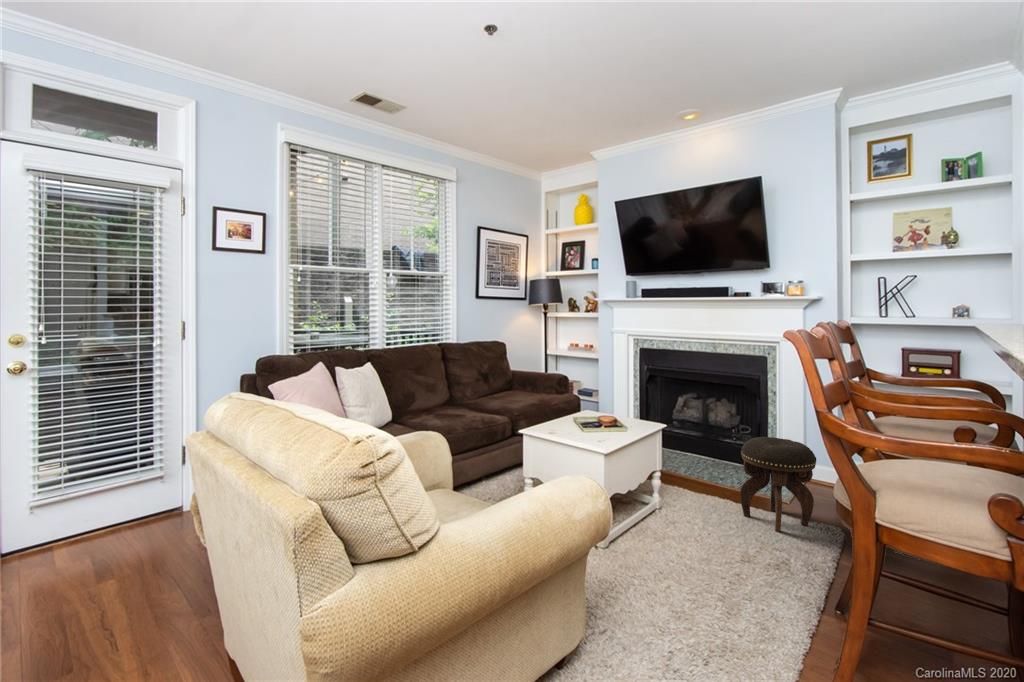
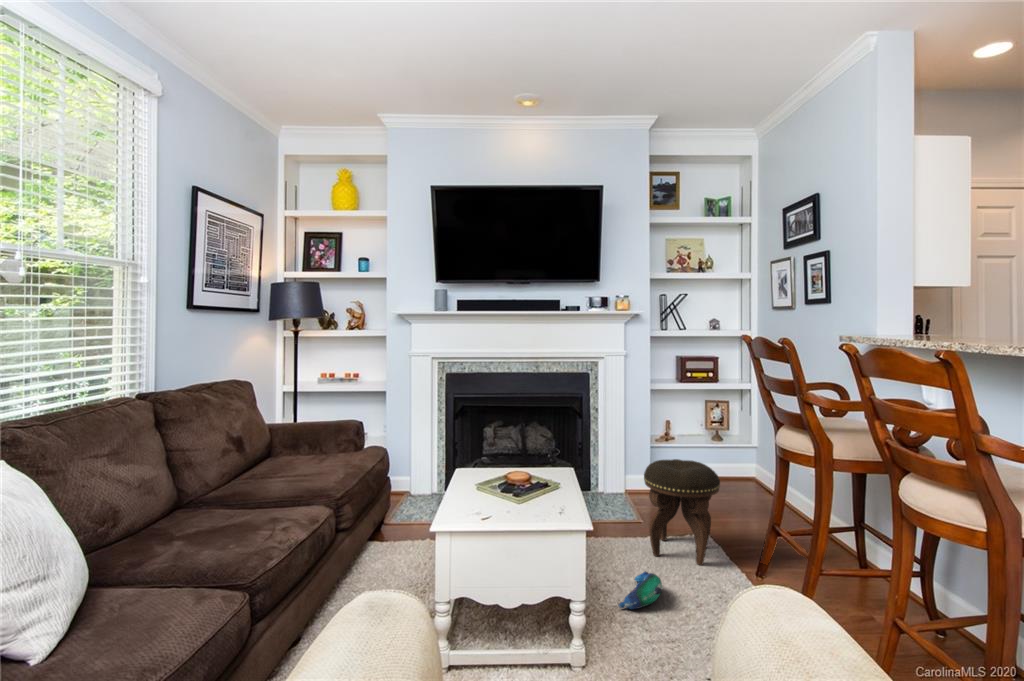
plush toy: none [661,515,711,533] -> present [619,571,662,609]

